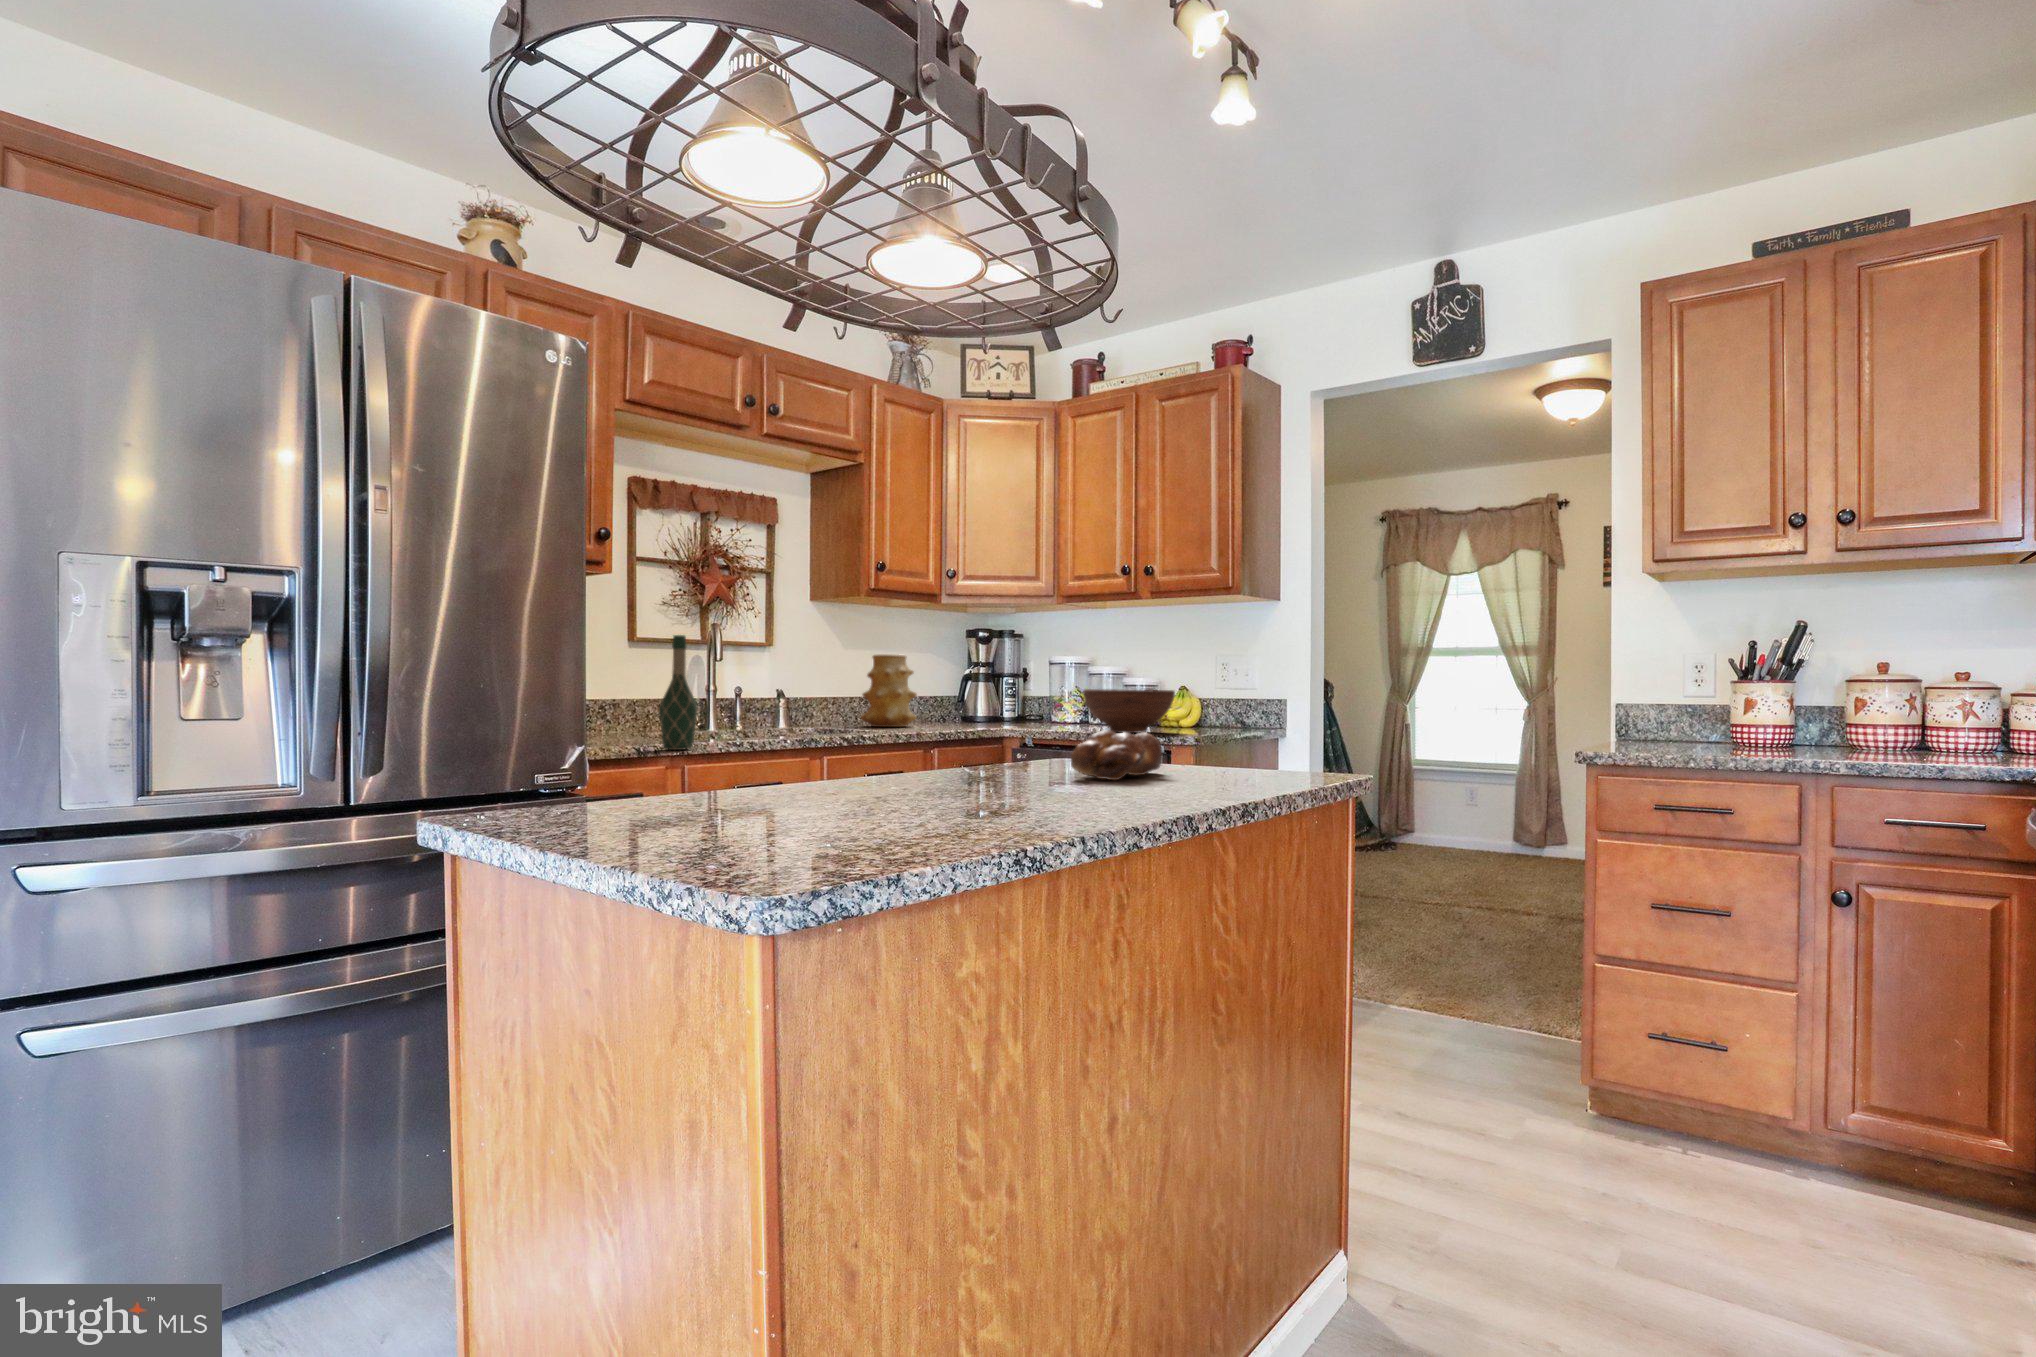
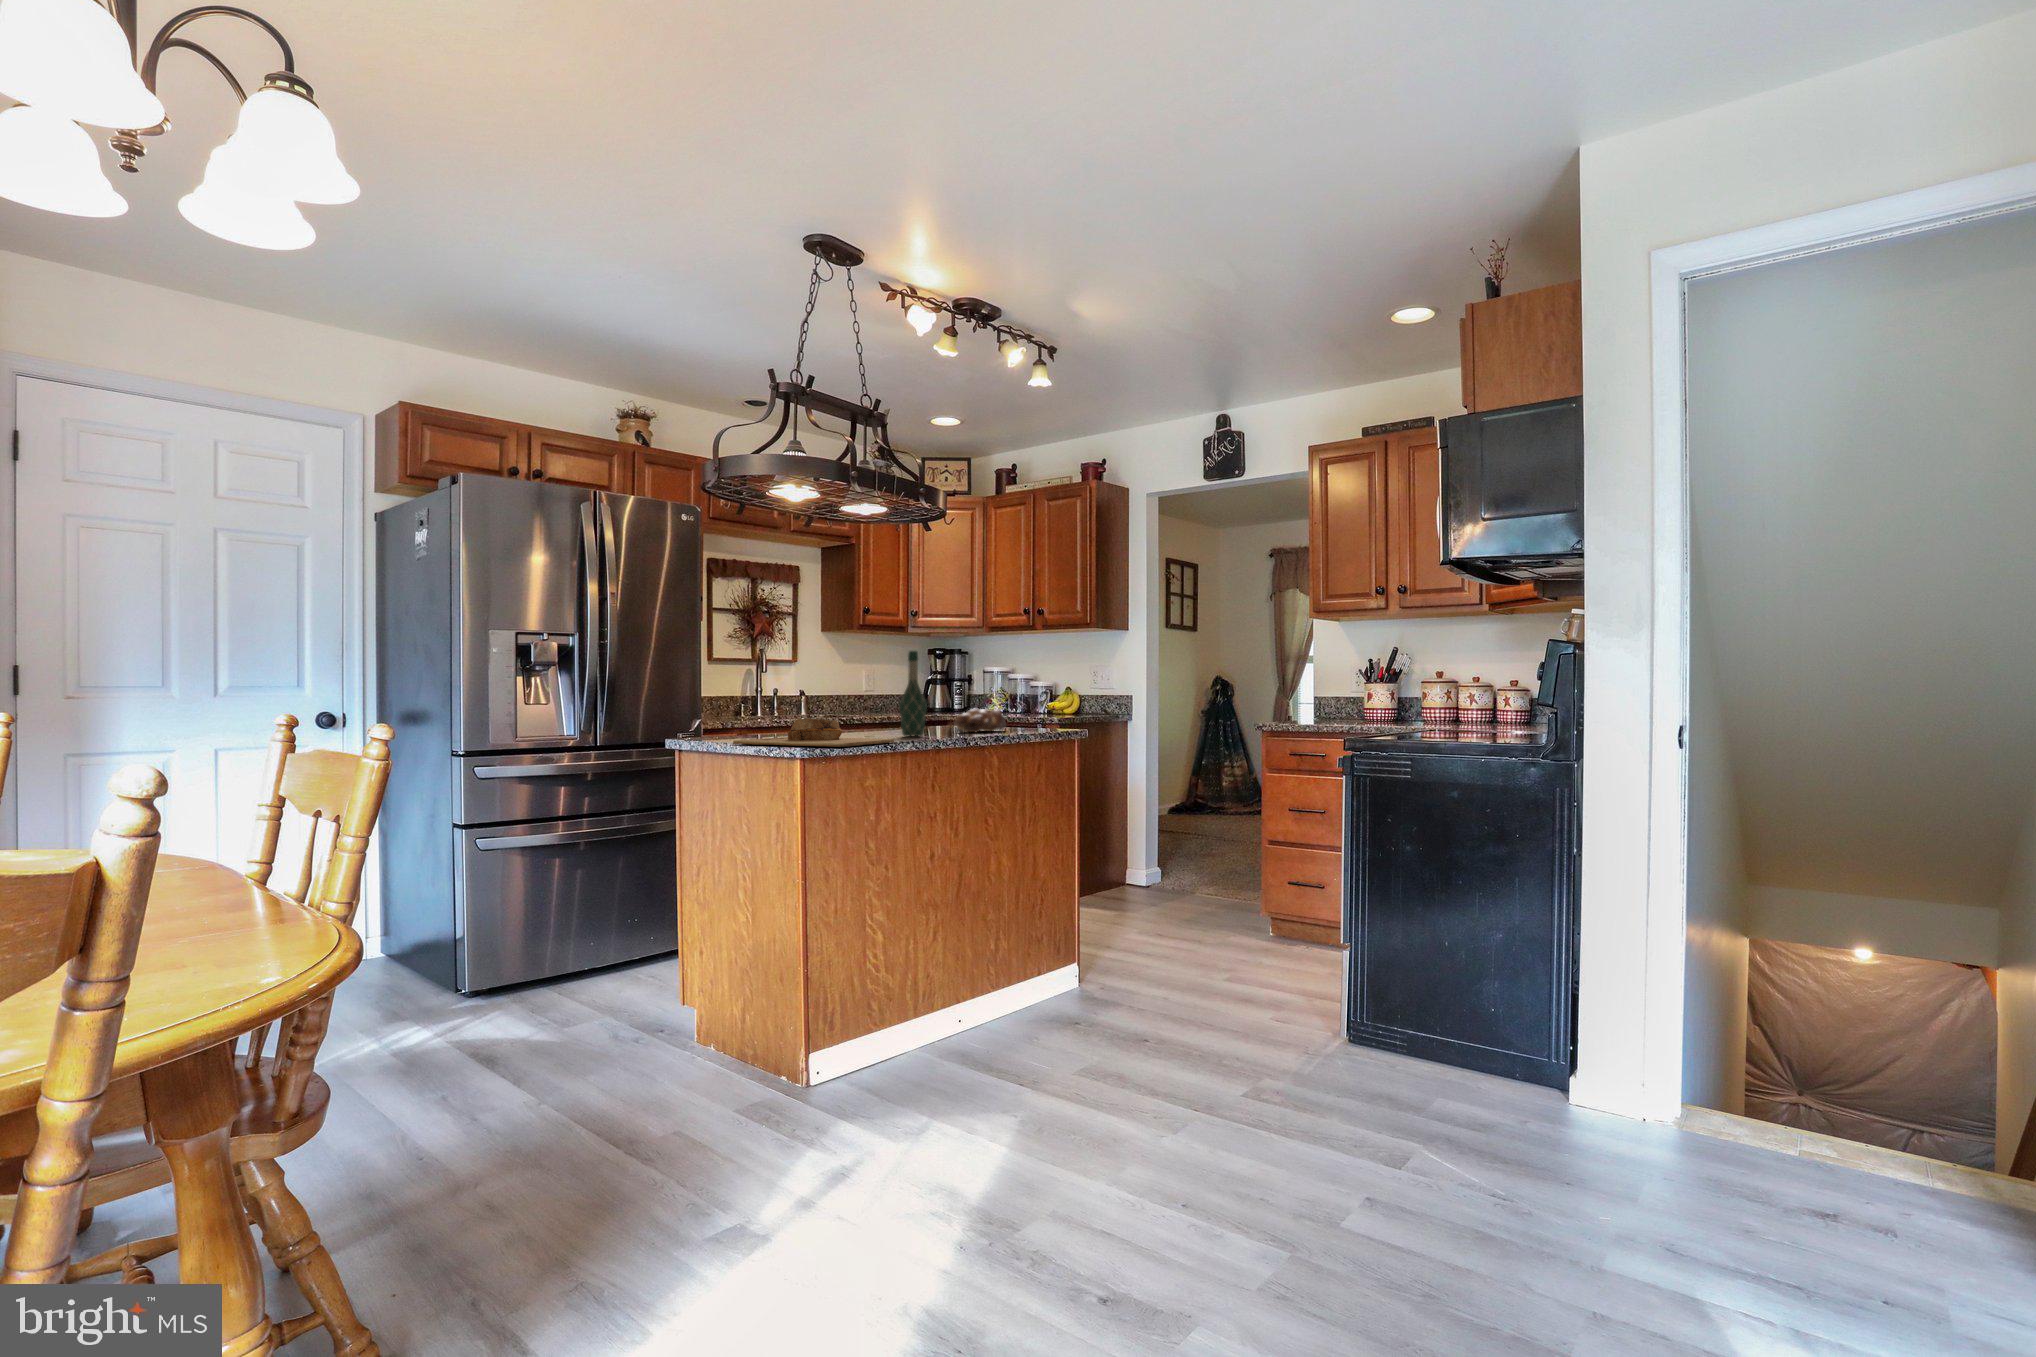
wine bottle: present [659,635,698,750] -> present [899,651,927,737]
vase: present [861,654,917,727] -> none [856,667,894,716]
fruit bowl: present [1083,689,1175,733] -> none [1003,689,1063,718]
cutting board: none [552,774,987,874] -> present [733,718,894,747]

